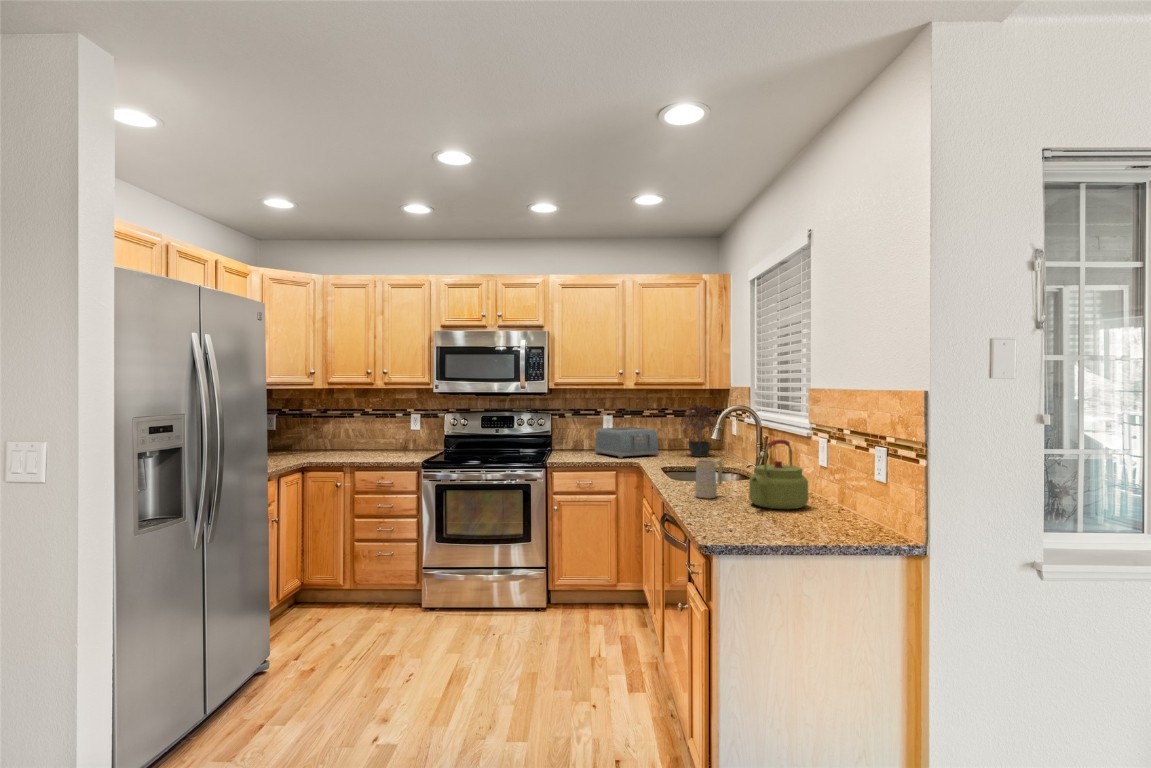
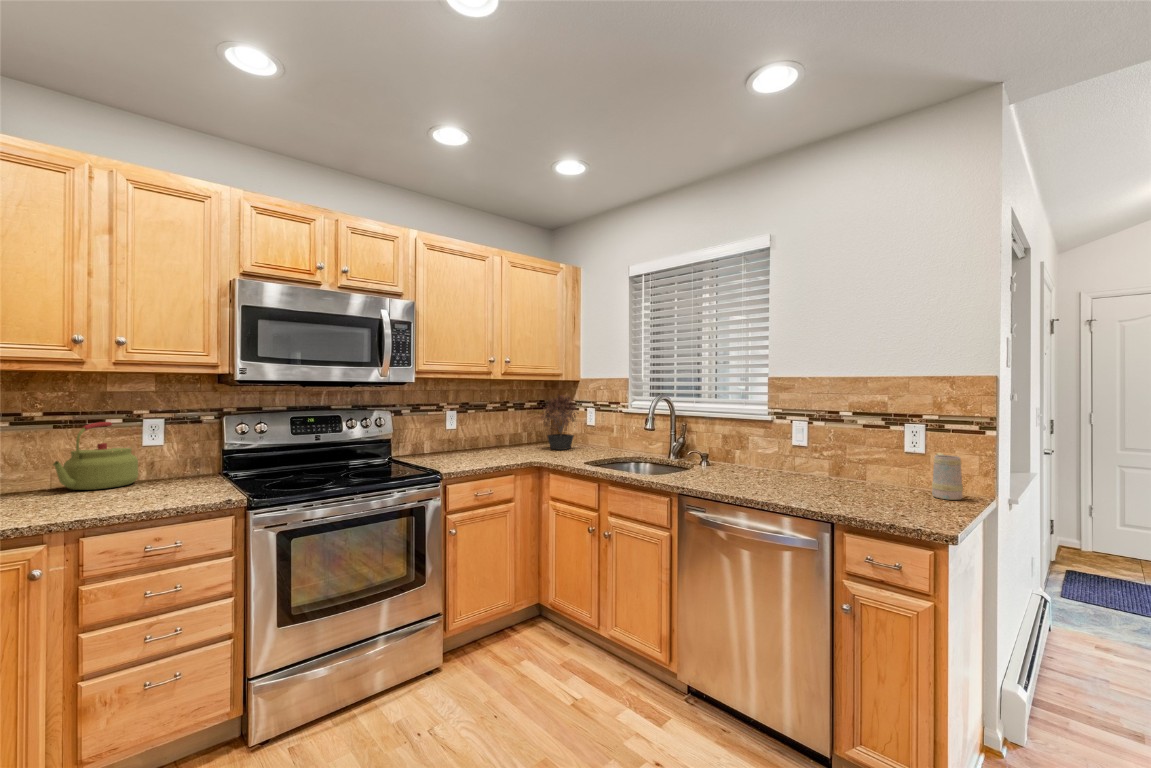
toaster: present [595,427,659,458] -> none [453,423,527,459]
kettle: present [749,439,809,509] -> present [53,422,138,490]
mug: present [695,459,722,498] -> present [932,453,963,500]

